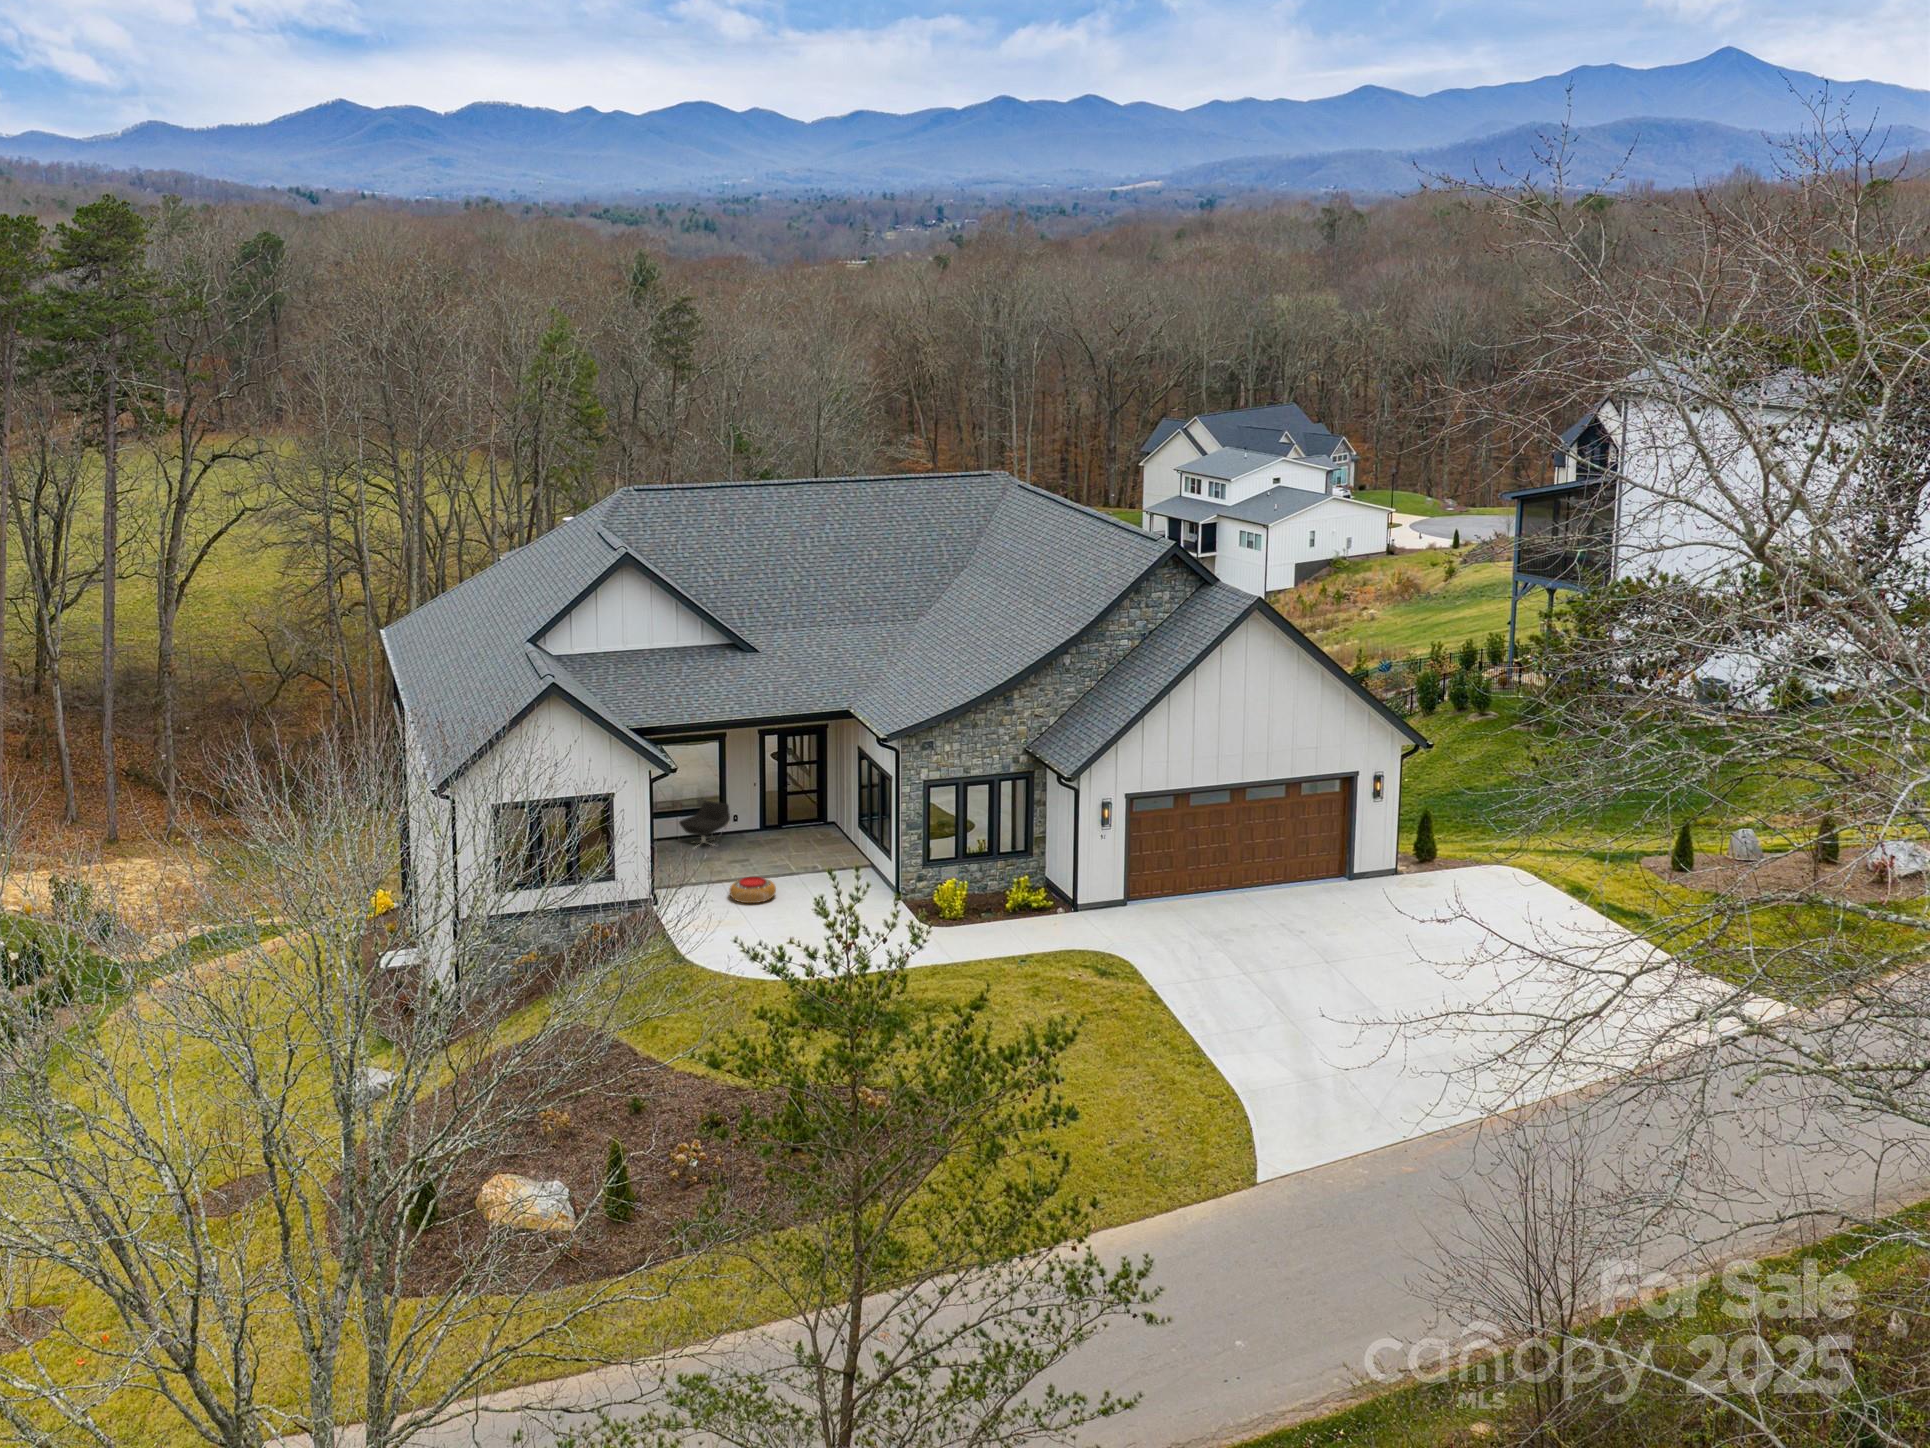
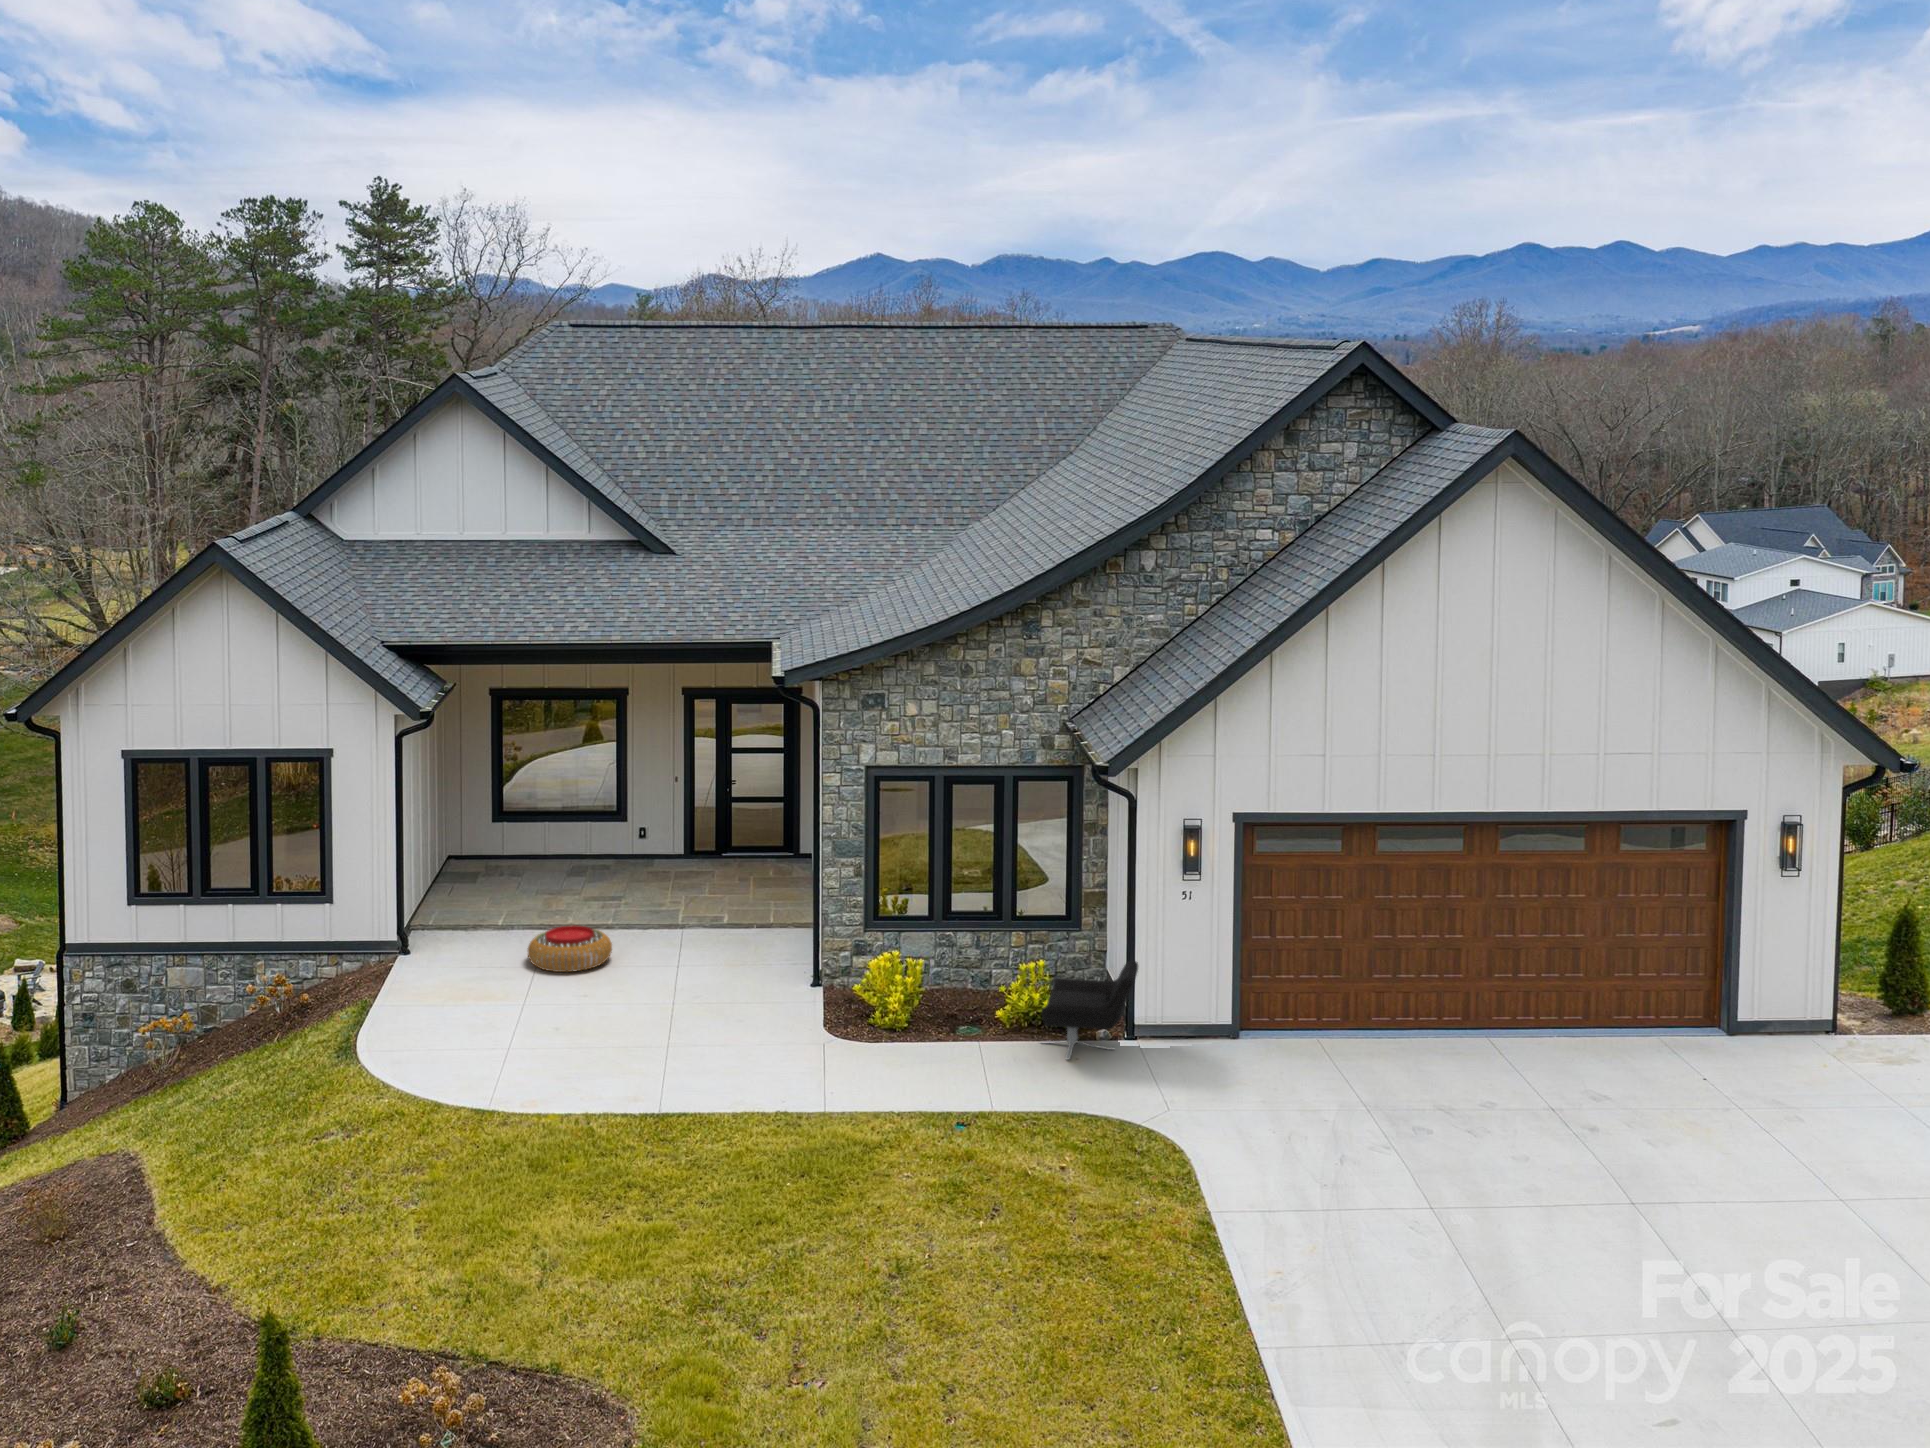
lounge chair: present [679,801,730,843] -> present [1040,961,1138,1059]

